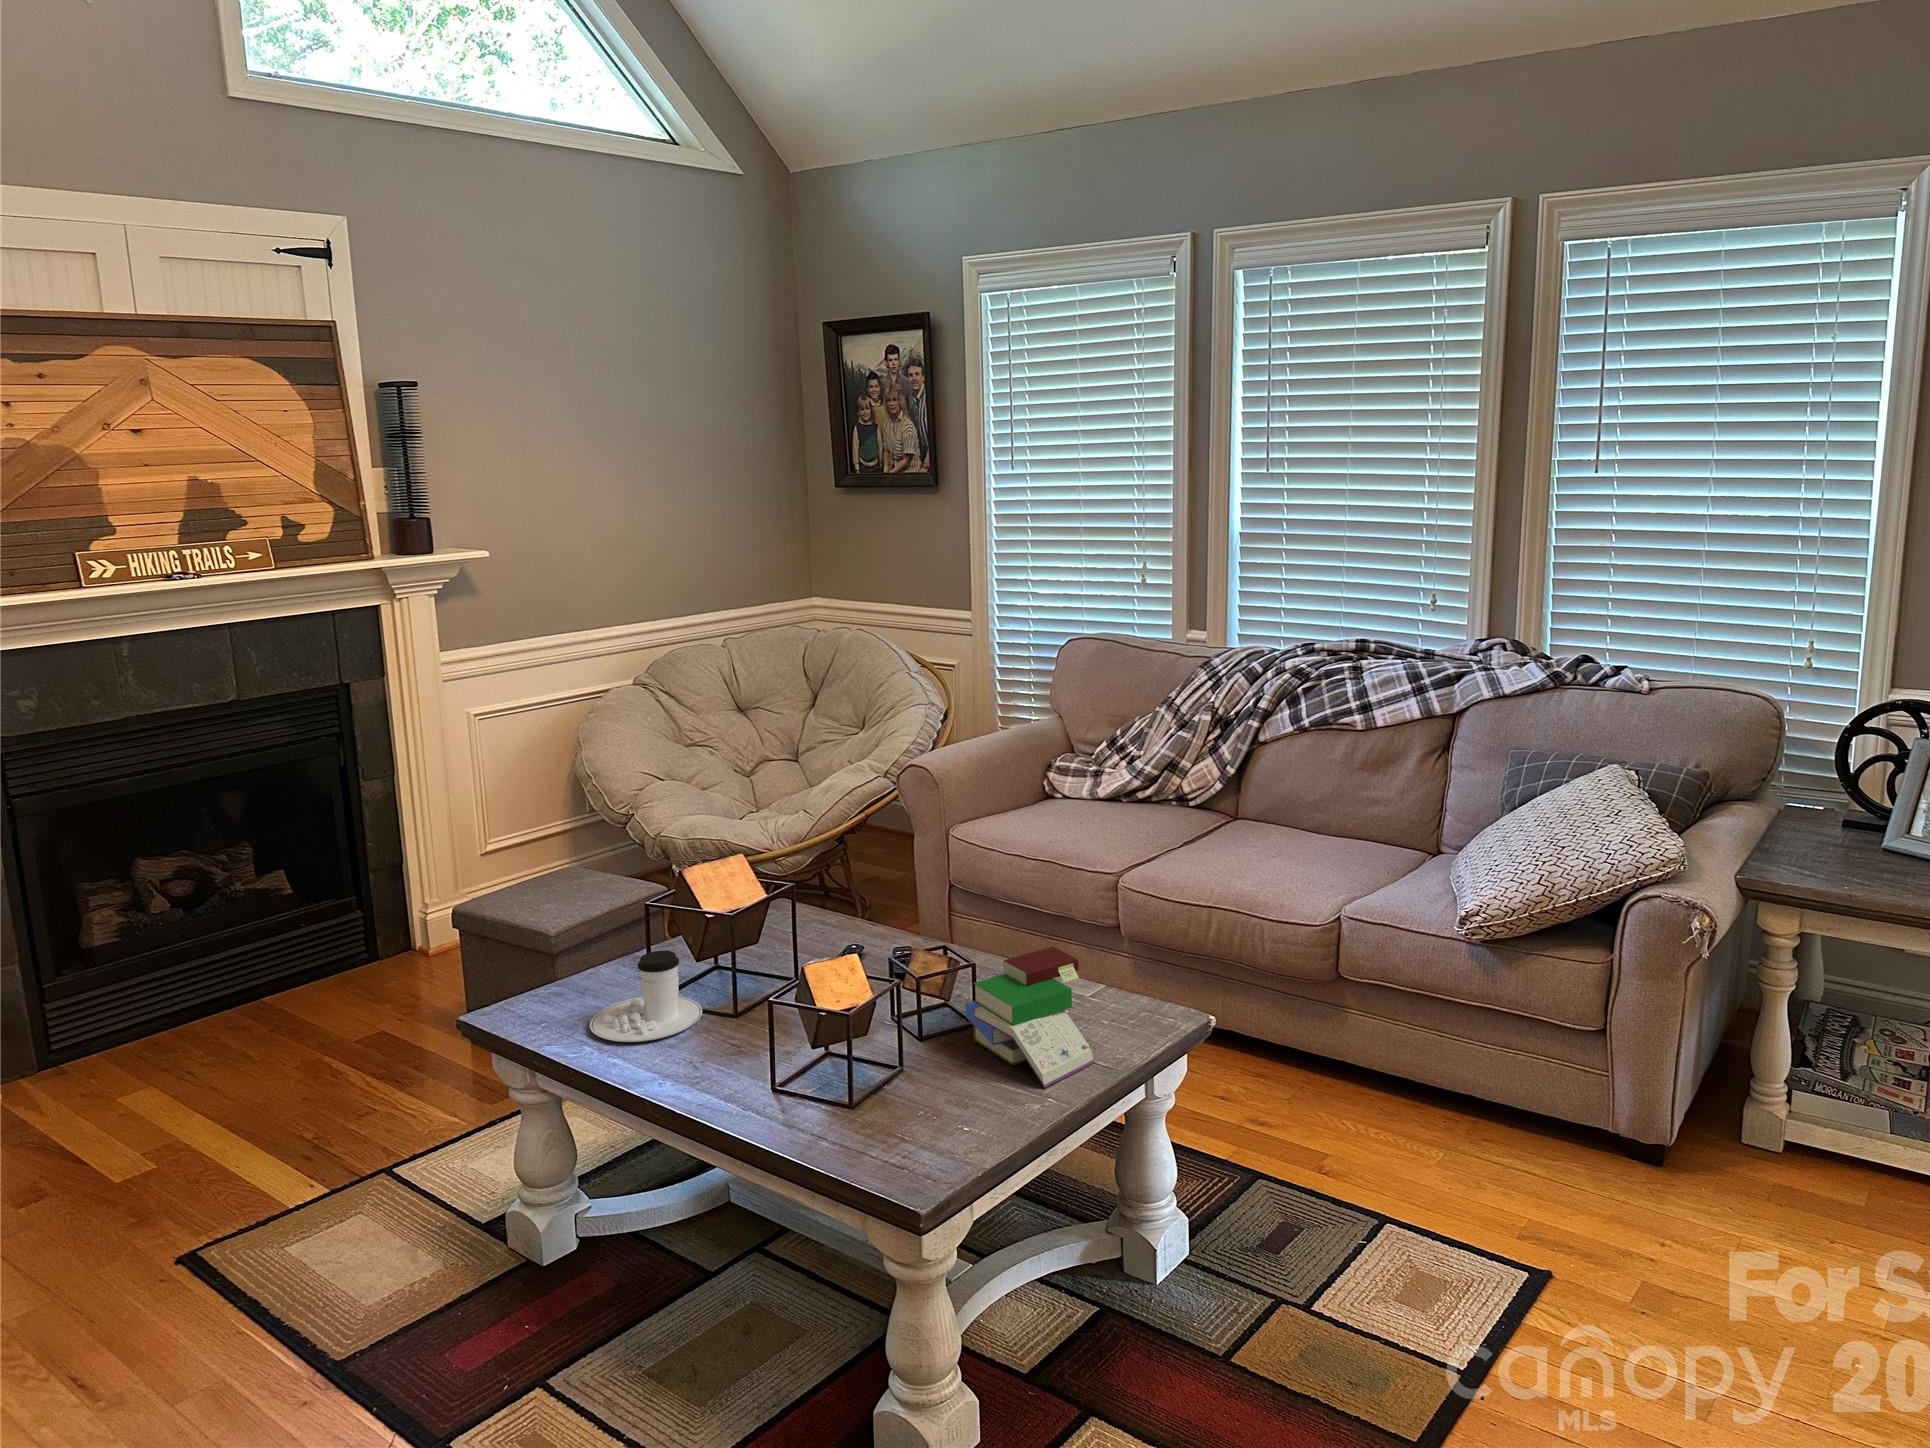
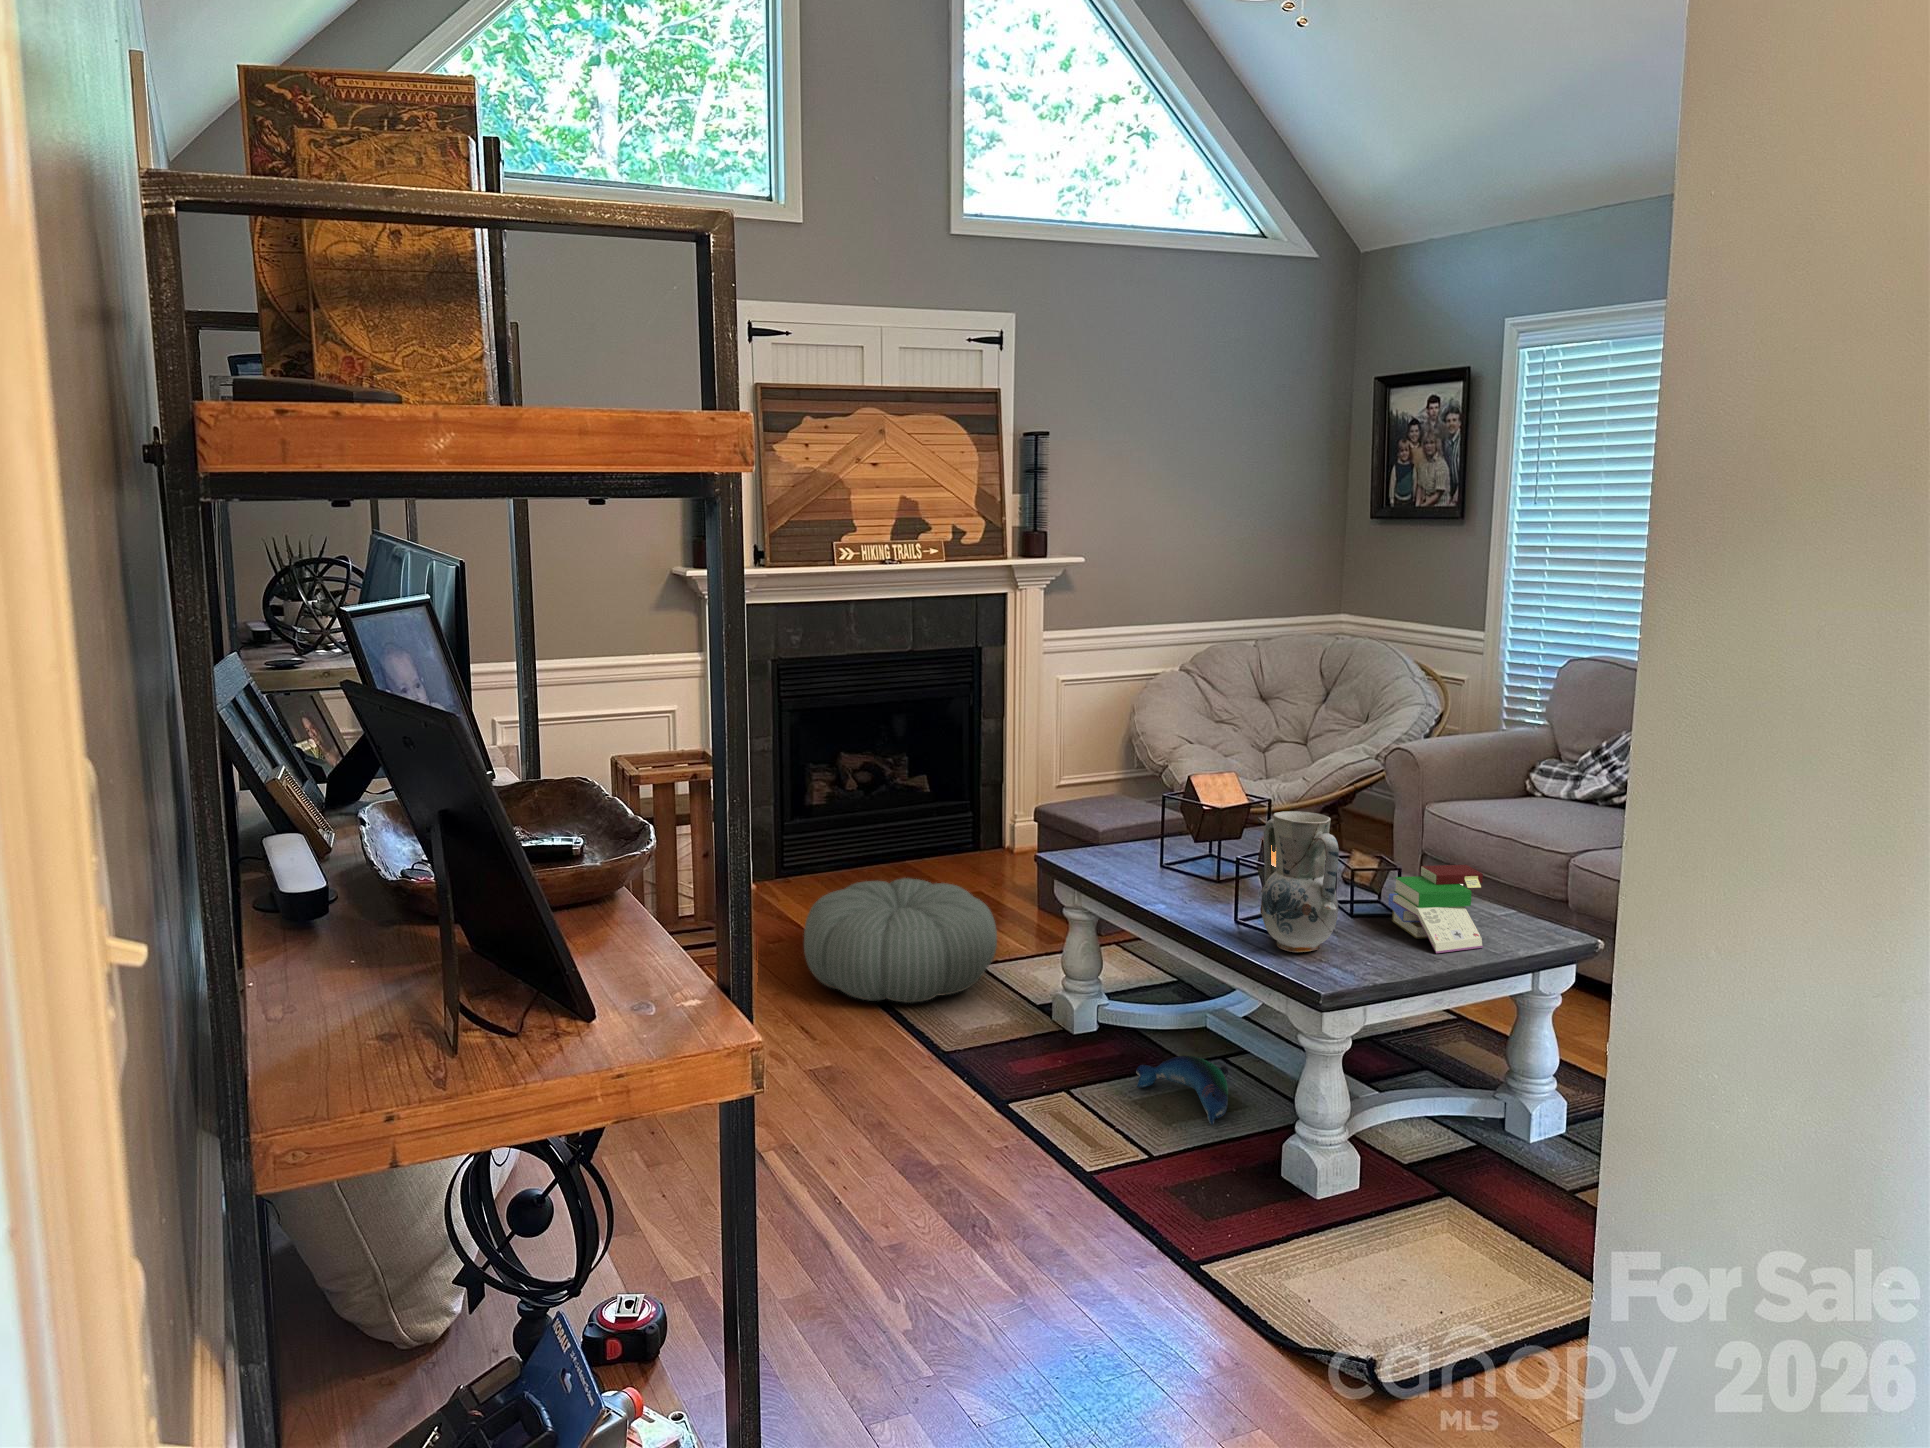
vase: none [804,928,920,1134] -> present [1260,811,1339,952]
coffee cup: present [590,951,702,1042] -> none [1120,828,1197,885]
pouf: none [66,1059,410,1293] -> present [804,878,997,1003]
plush toy: none [645,1274,783,1381] -> present [1136,1056,1228,1125]

